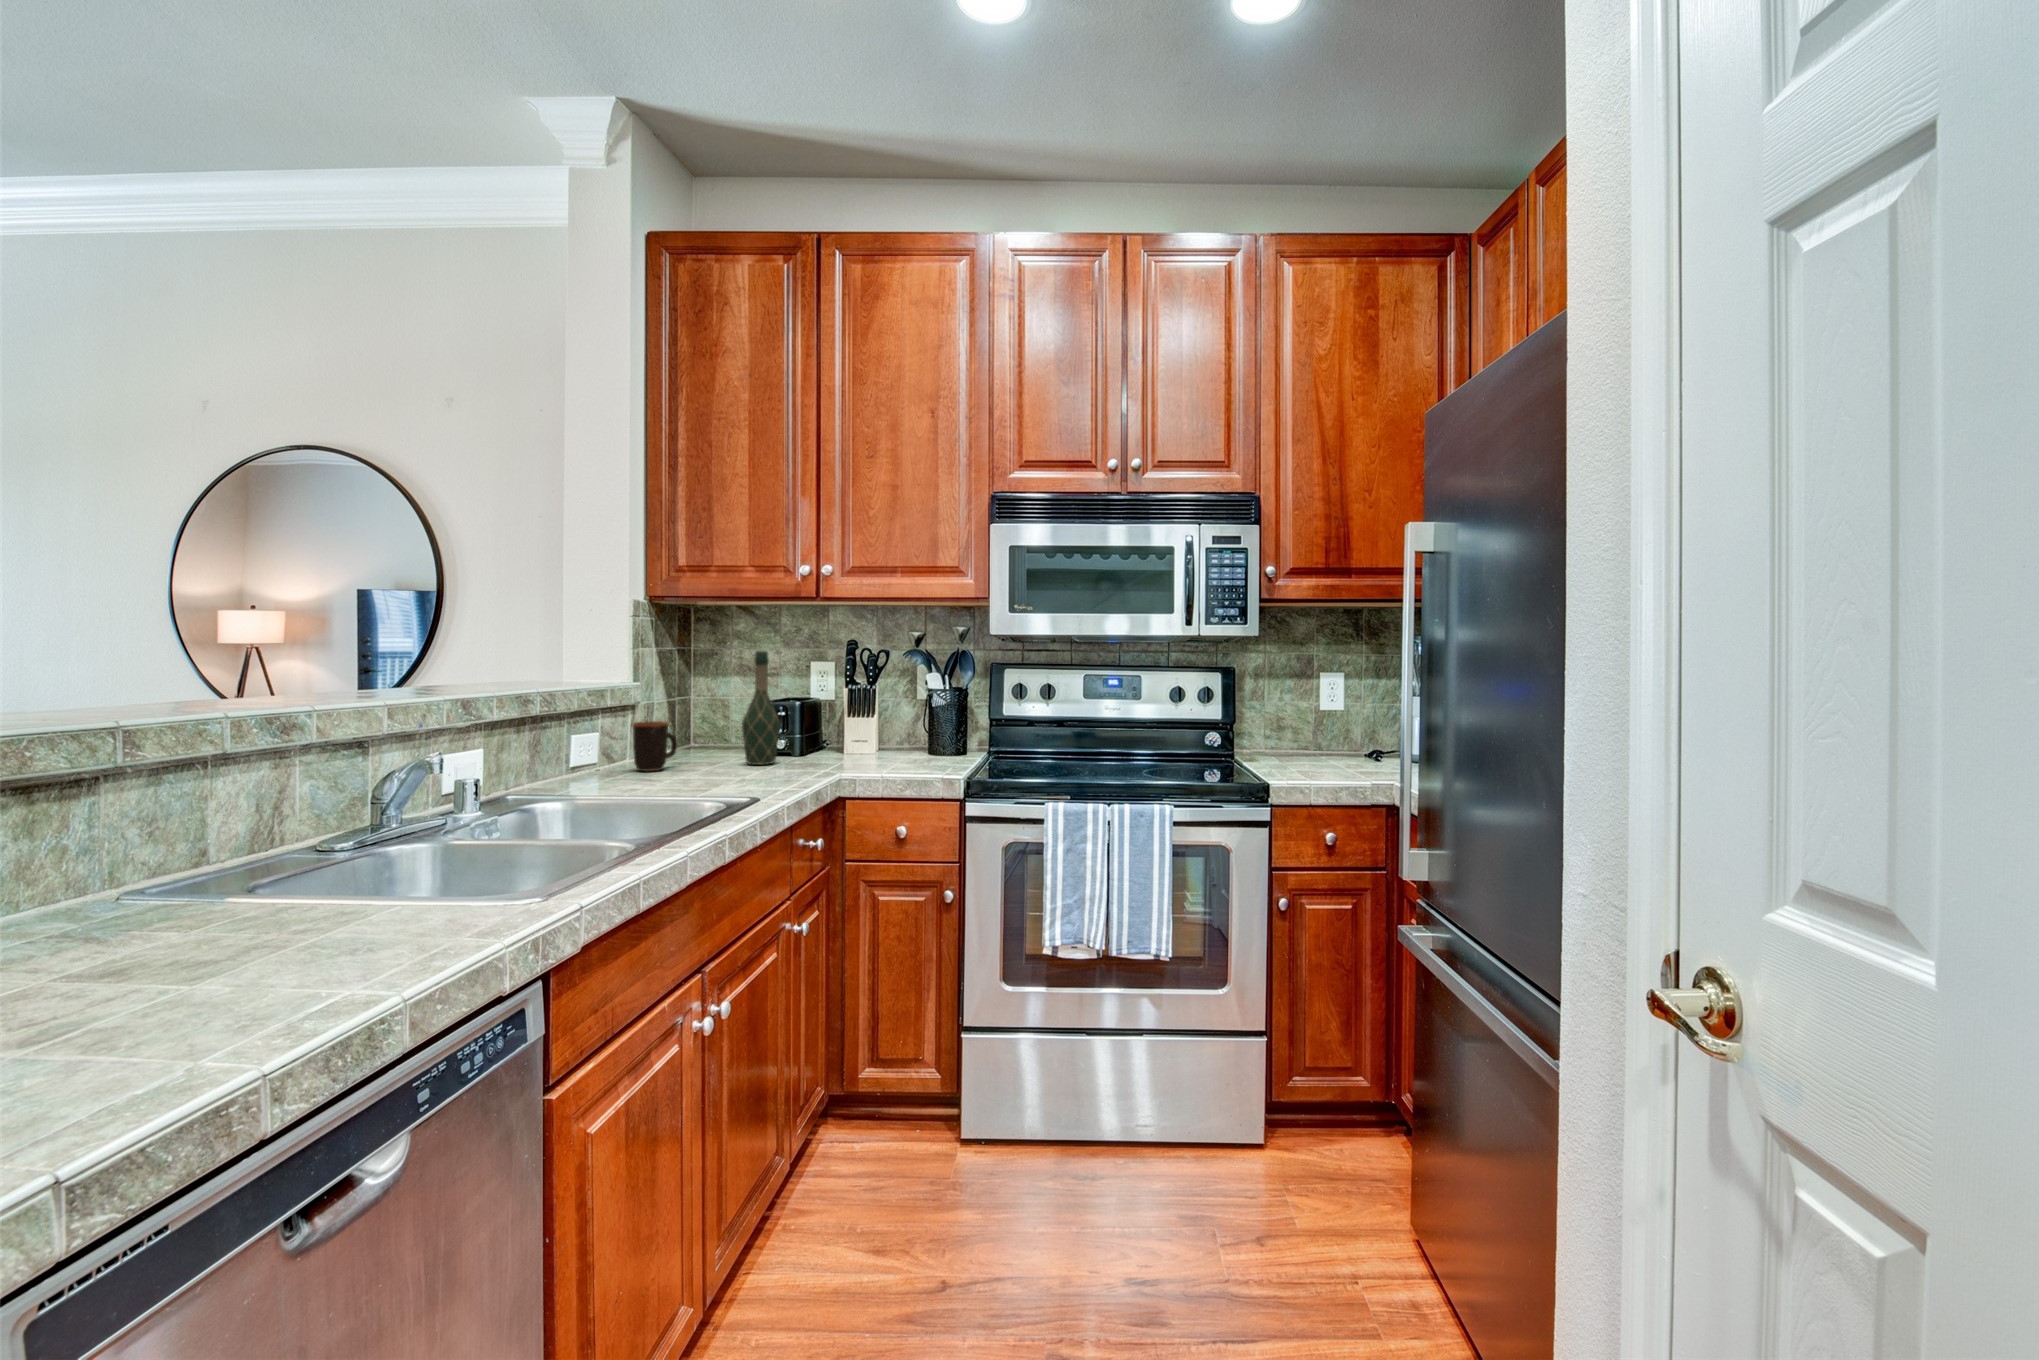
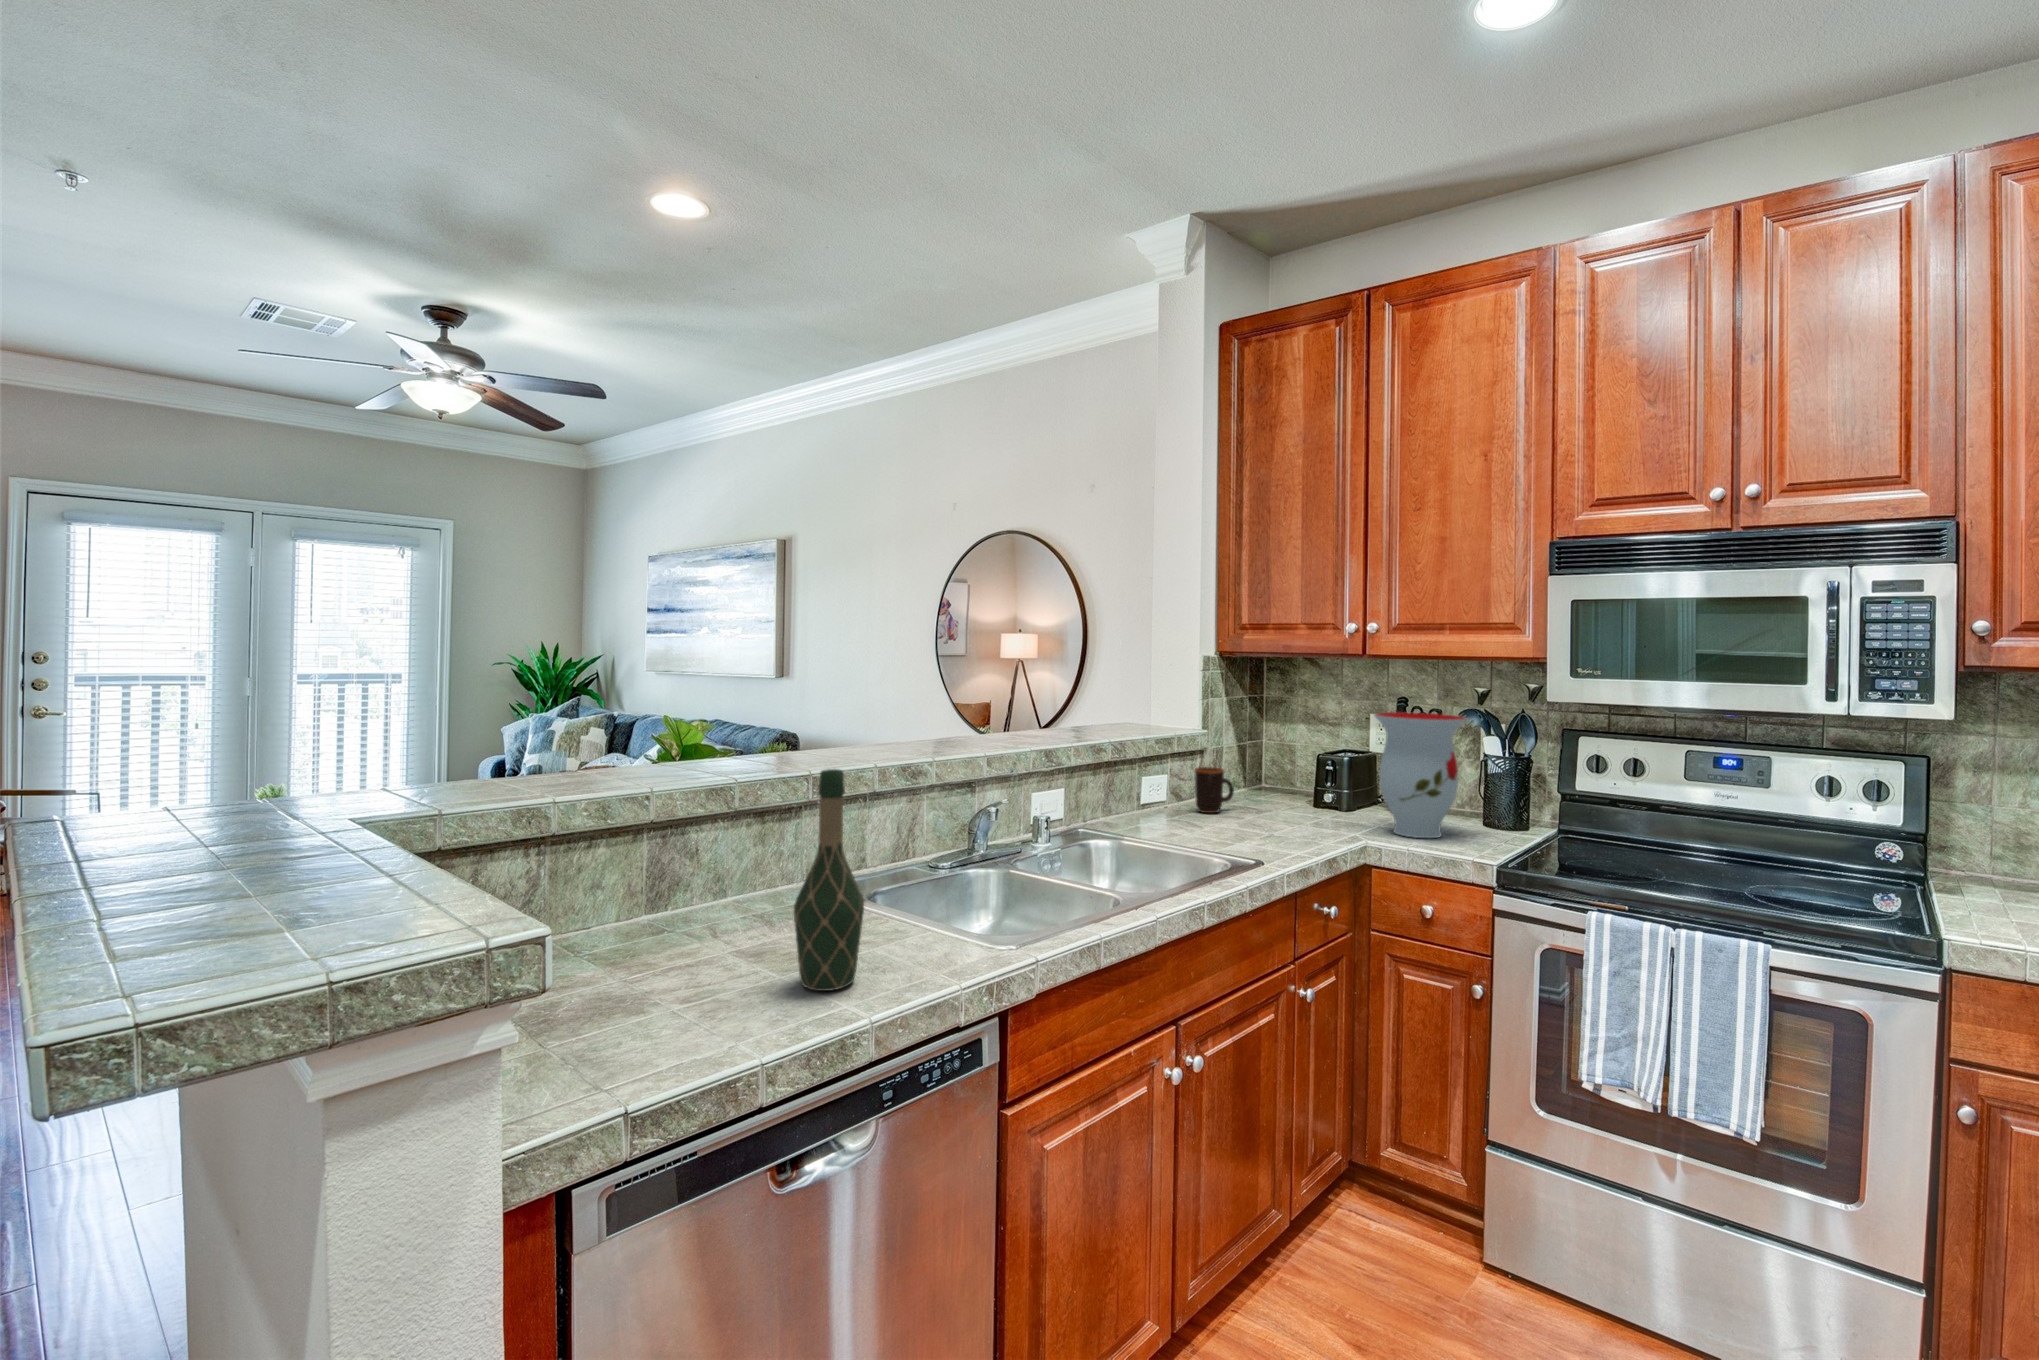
wine bottle: present [742,651,780,765] -> present [794,769,864,991]
vase: none [835,652,922,769] -> present [1374,712,1466,838]

